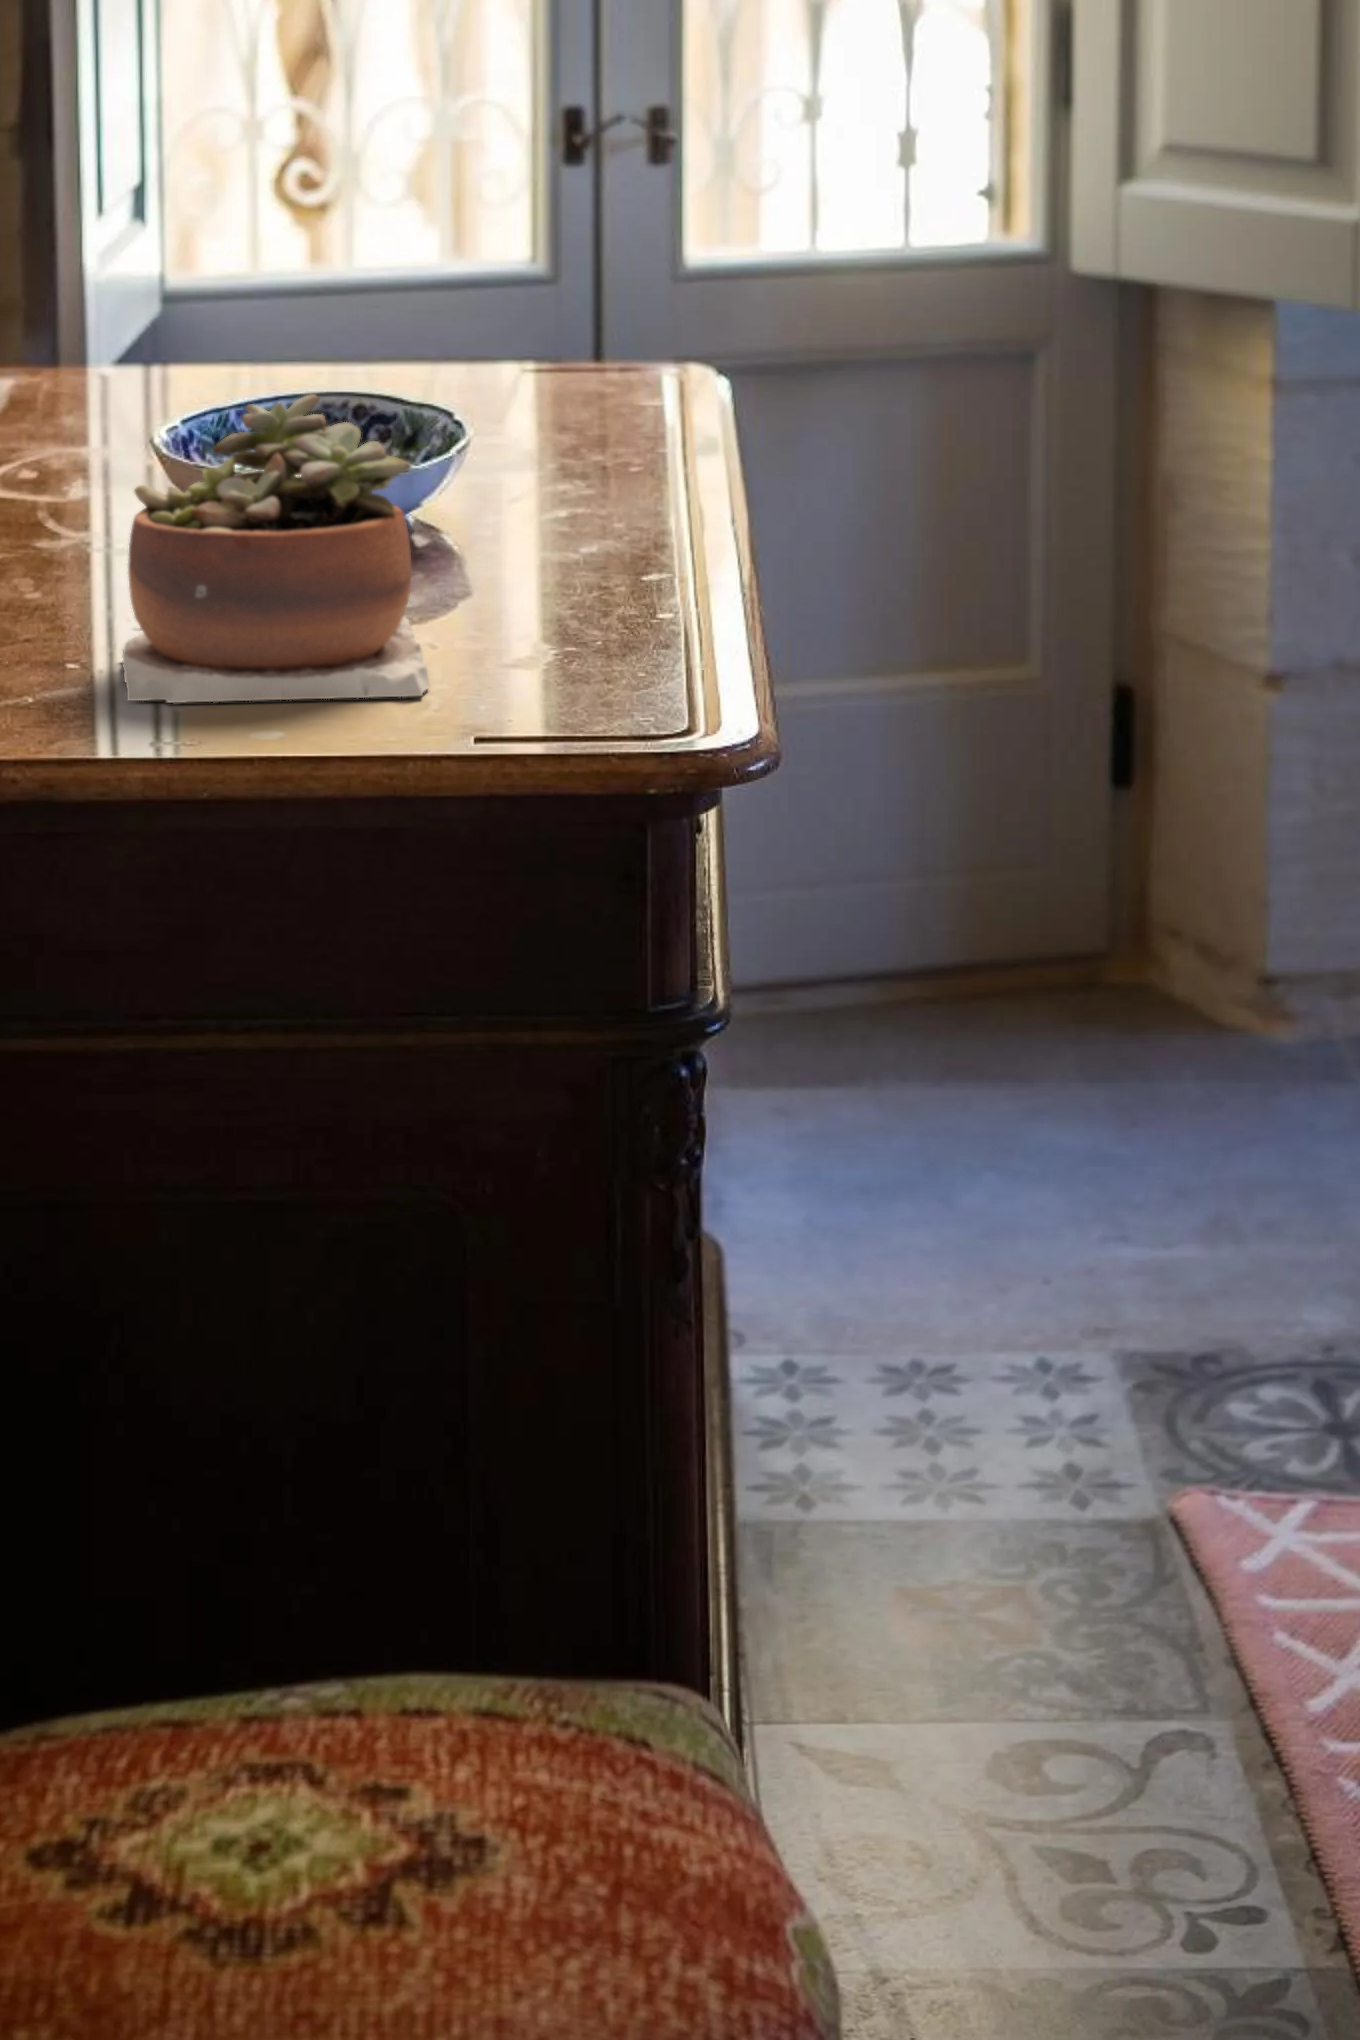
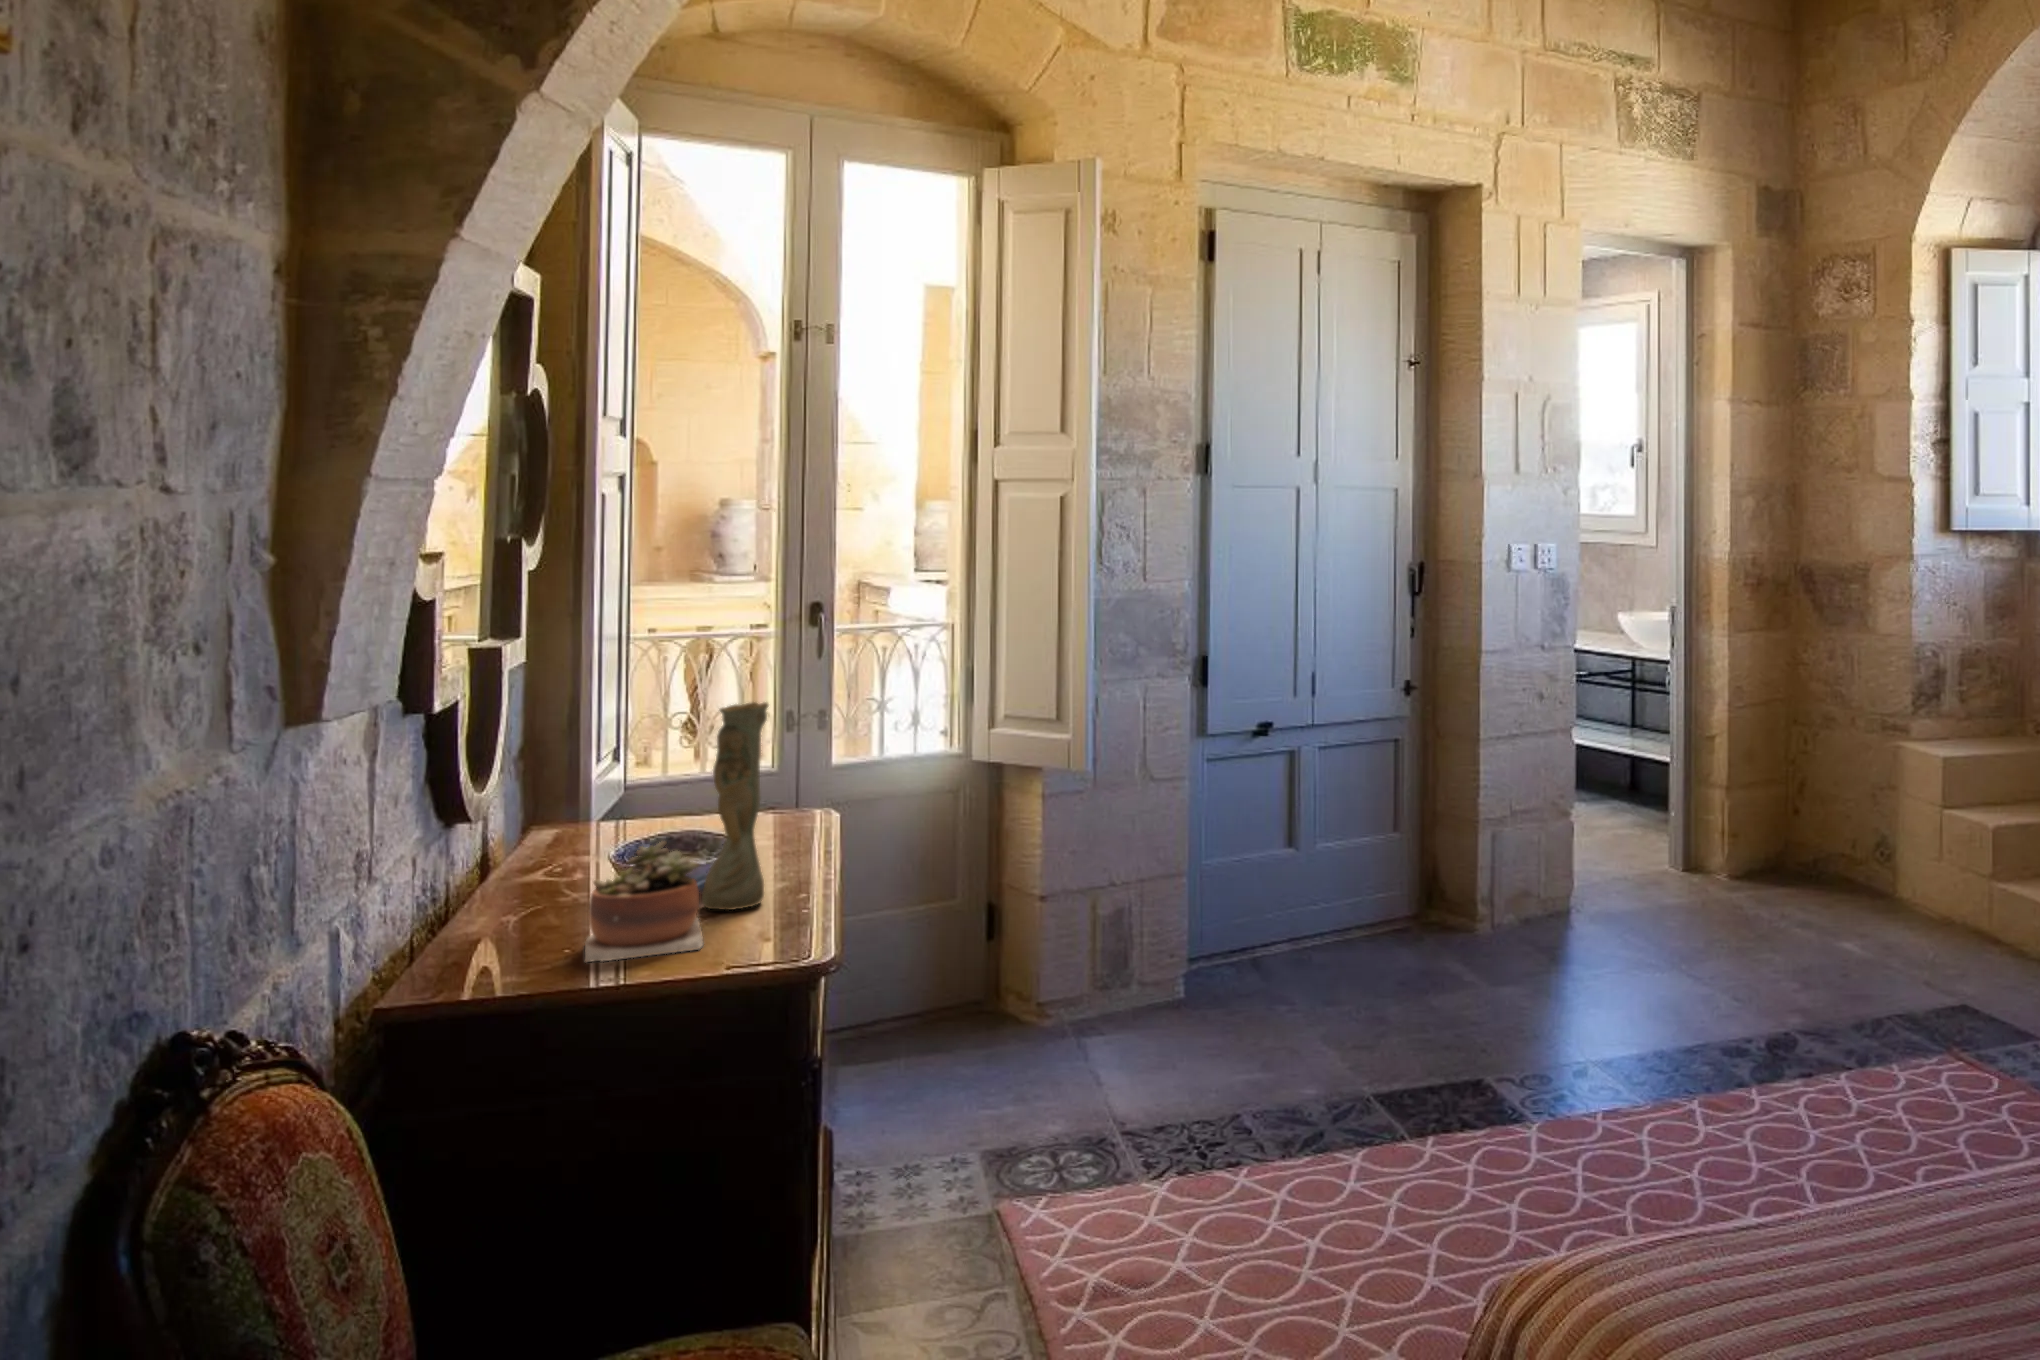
vase: none [409,25,578,607] -> present [702,702,769,910]

